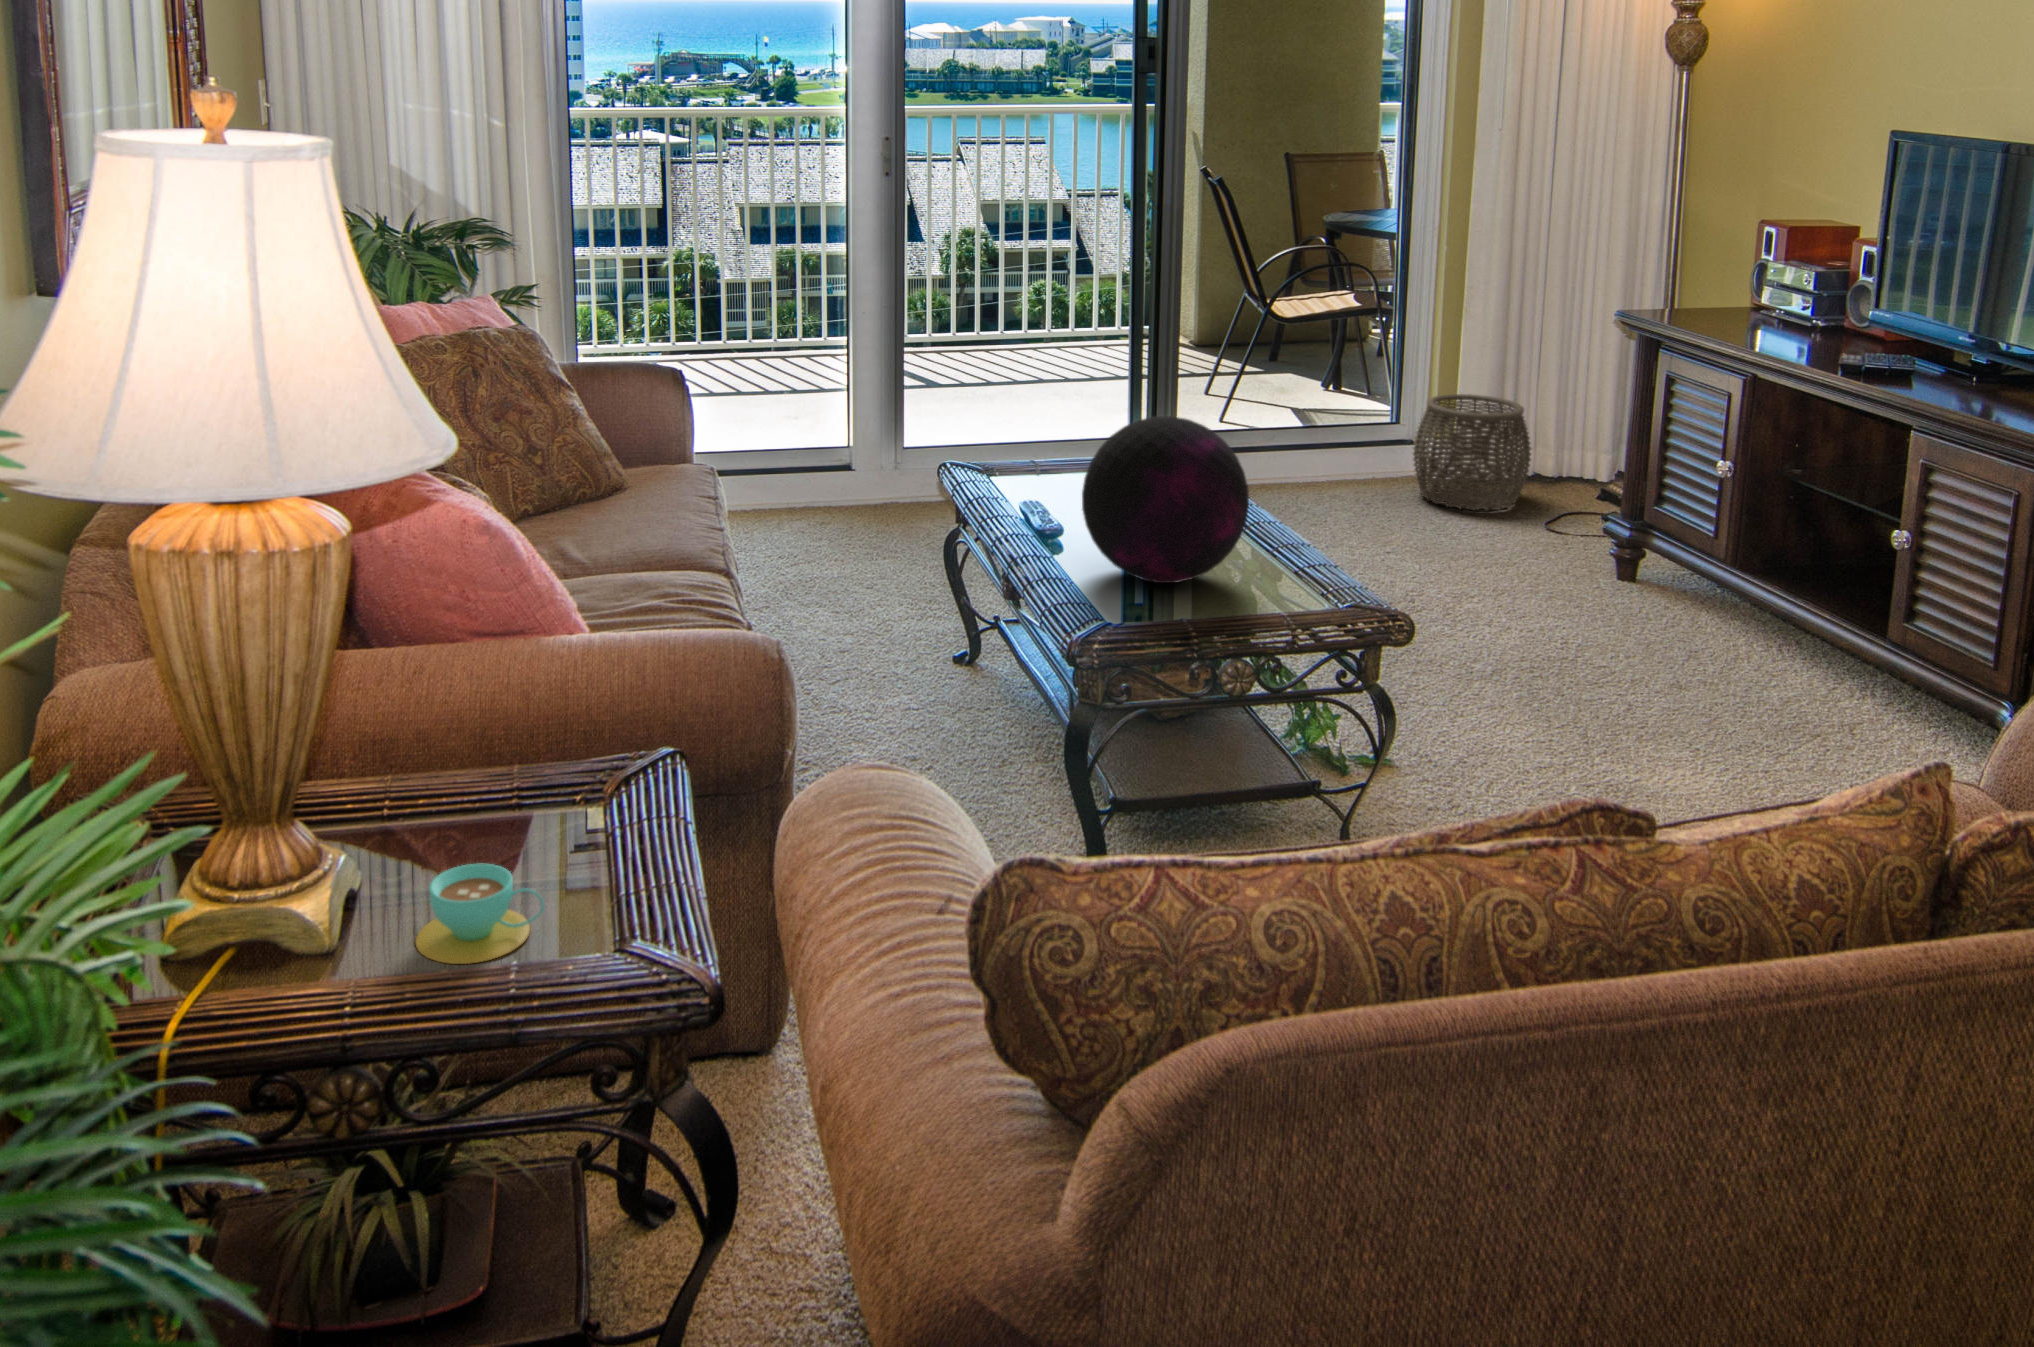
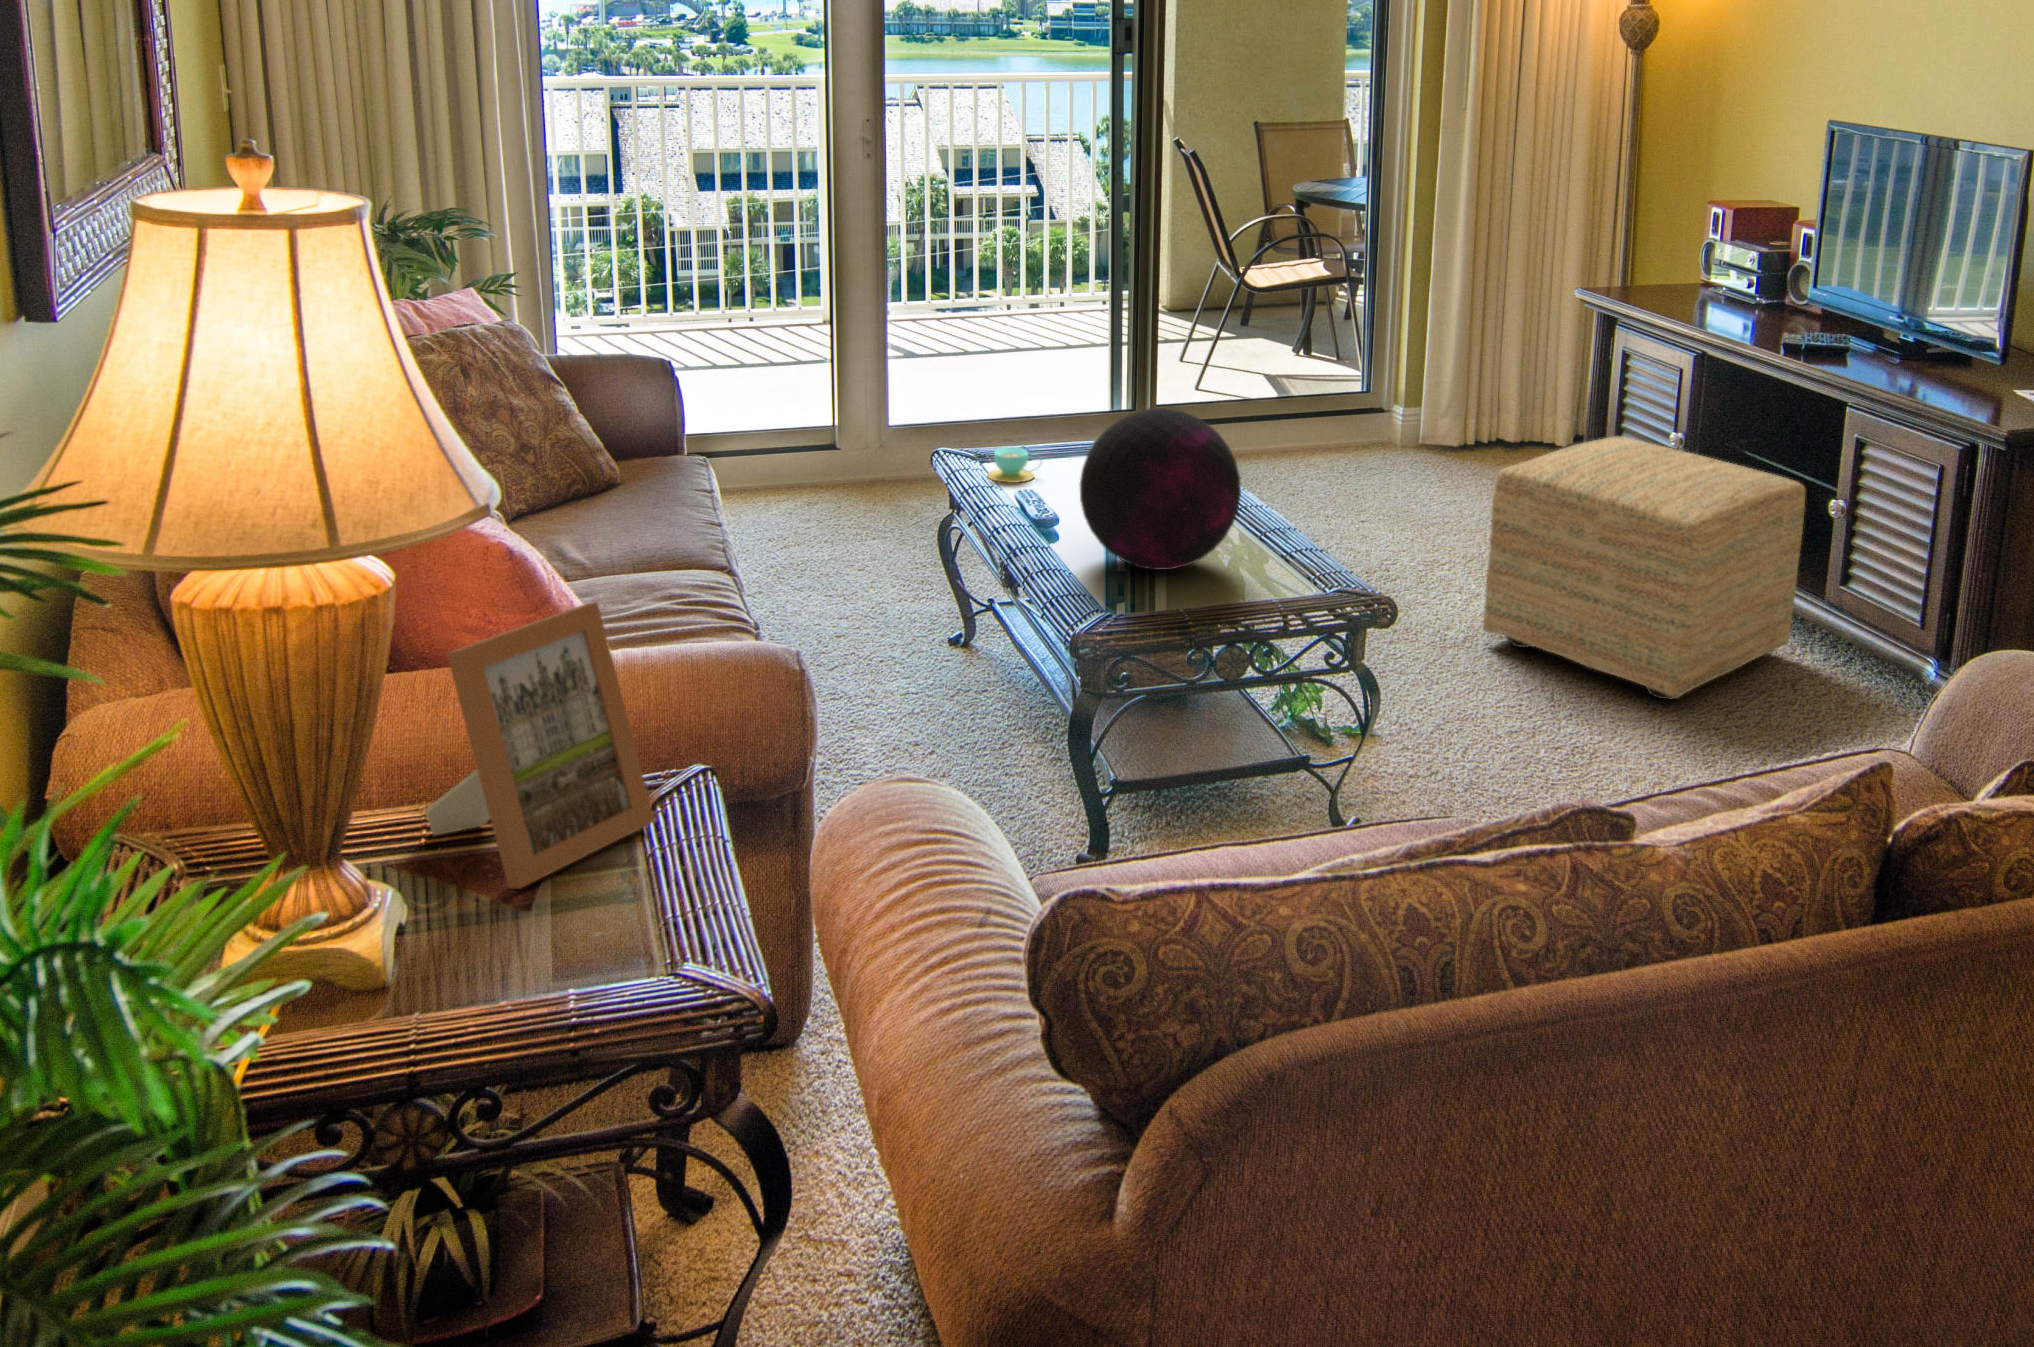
woven basket: present [1413,394,1531,511] -> none [1385,363,1498,476]
ottoman: none [1511,464,1865,741] -> present [1483,437,1805,700]
picture frame: none [390,573,619,860] -> present [425,602,654,889]
teacup: present [415,864,544,964] -> present [987,448,1034,483]

